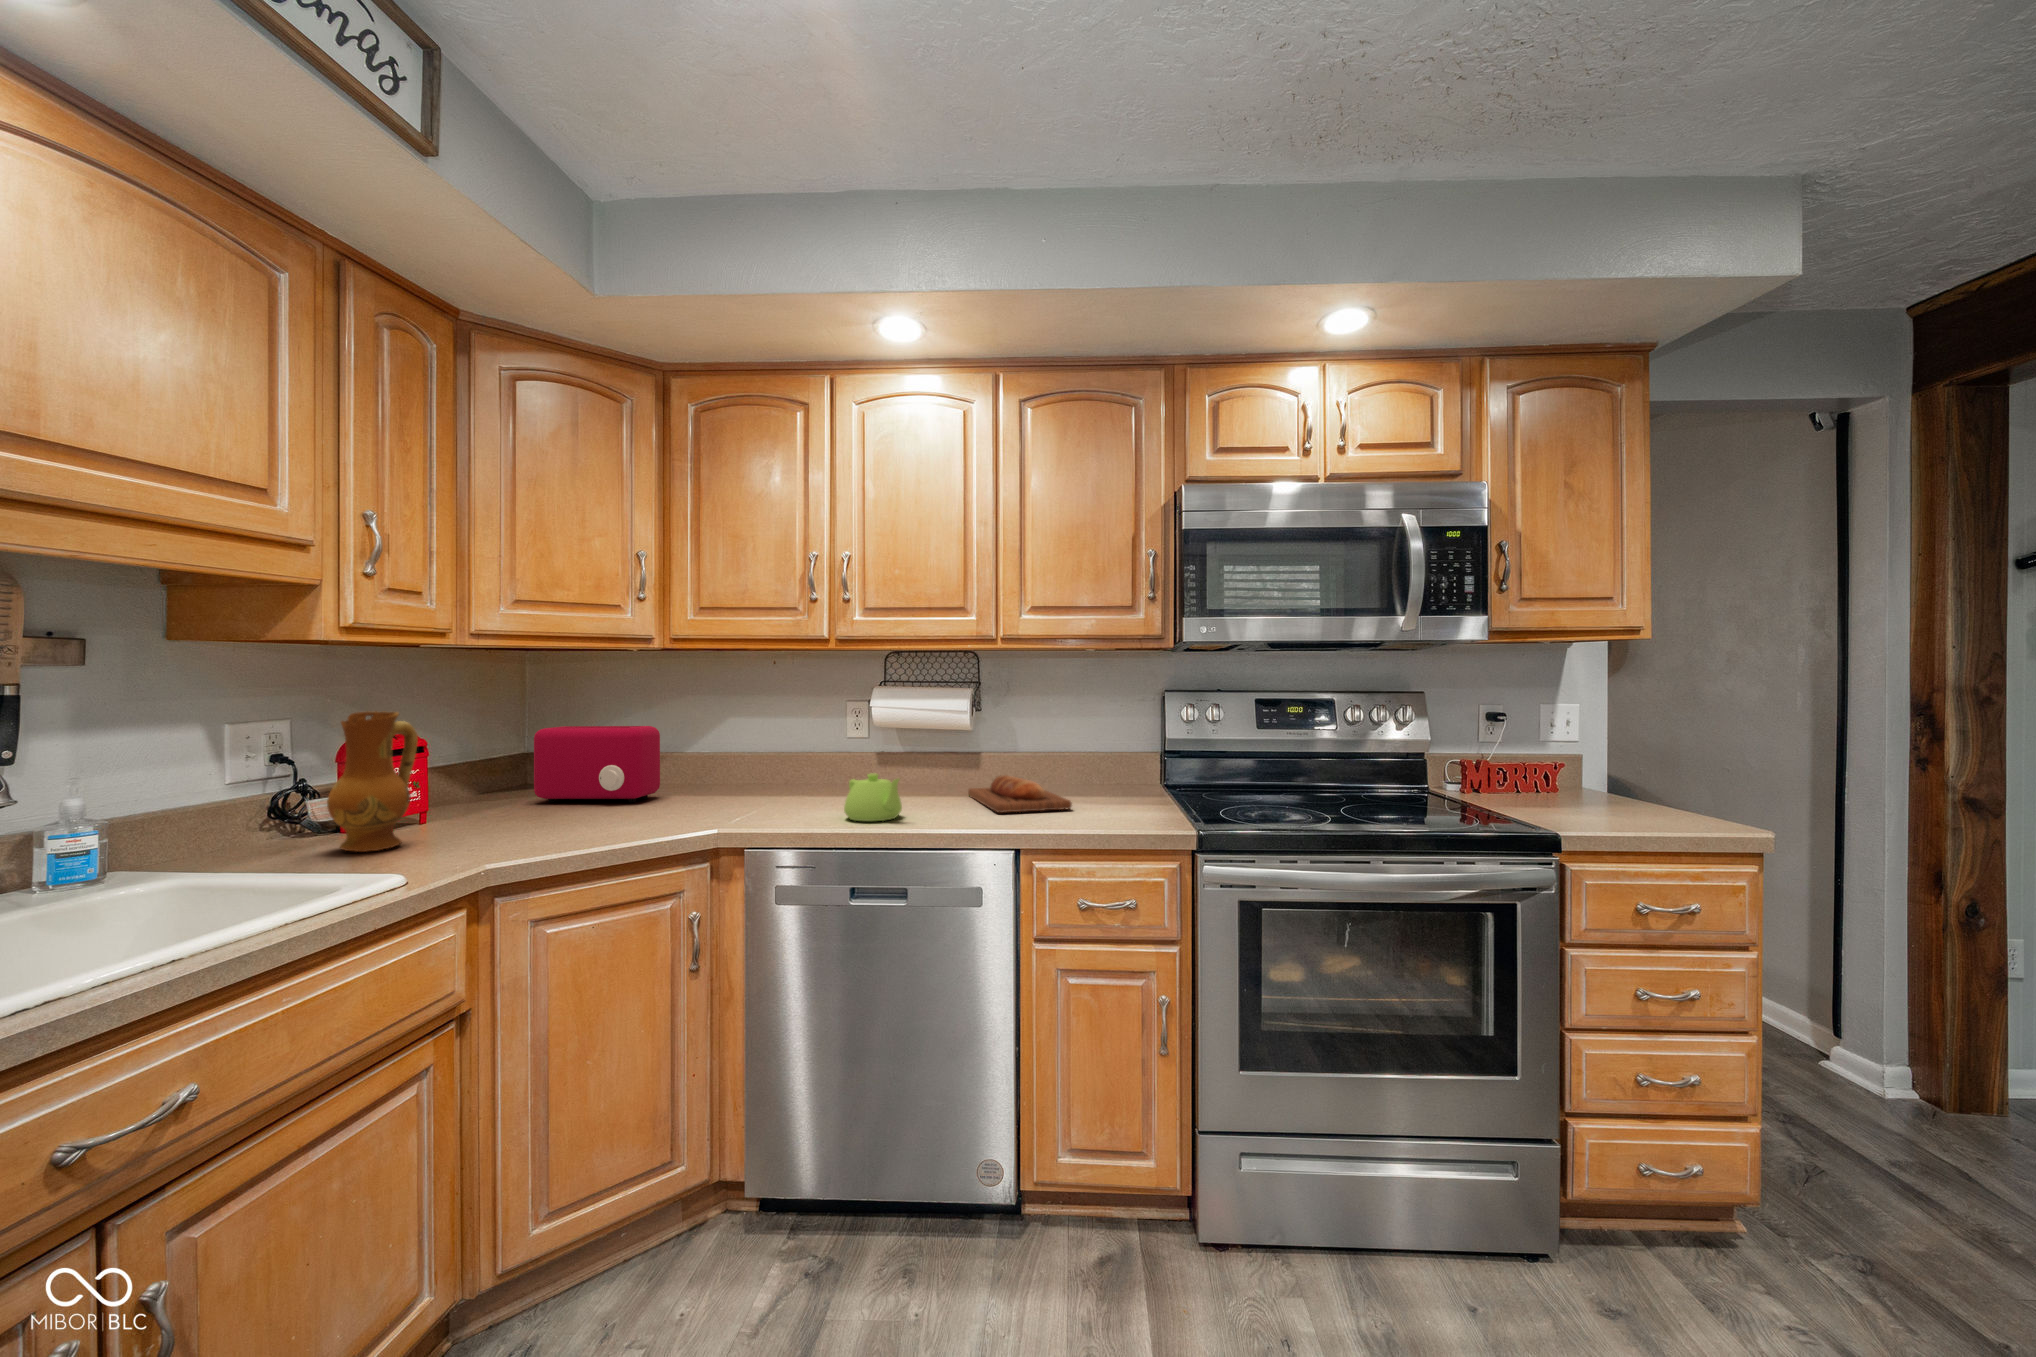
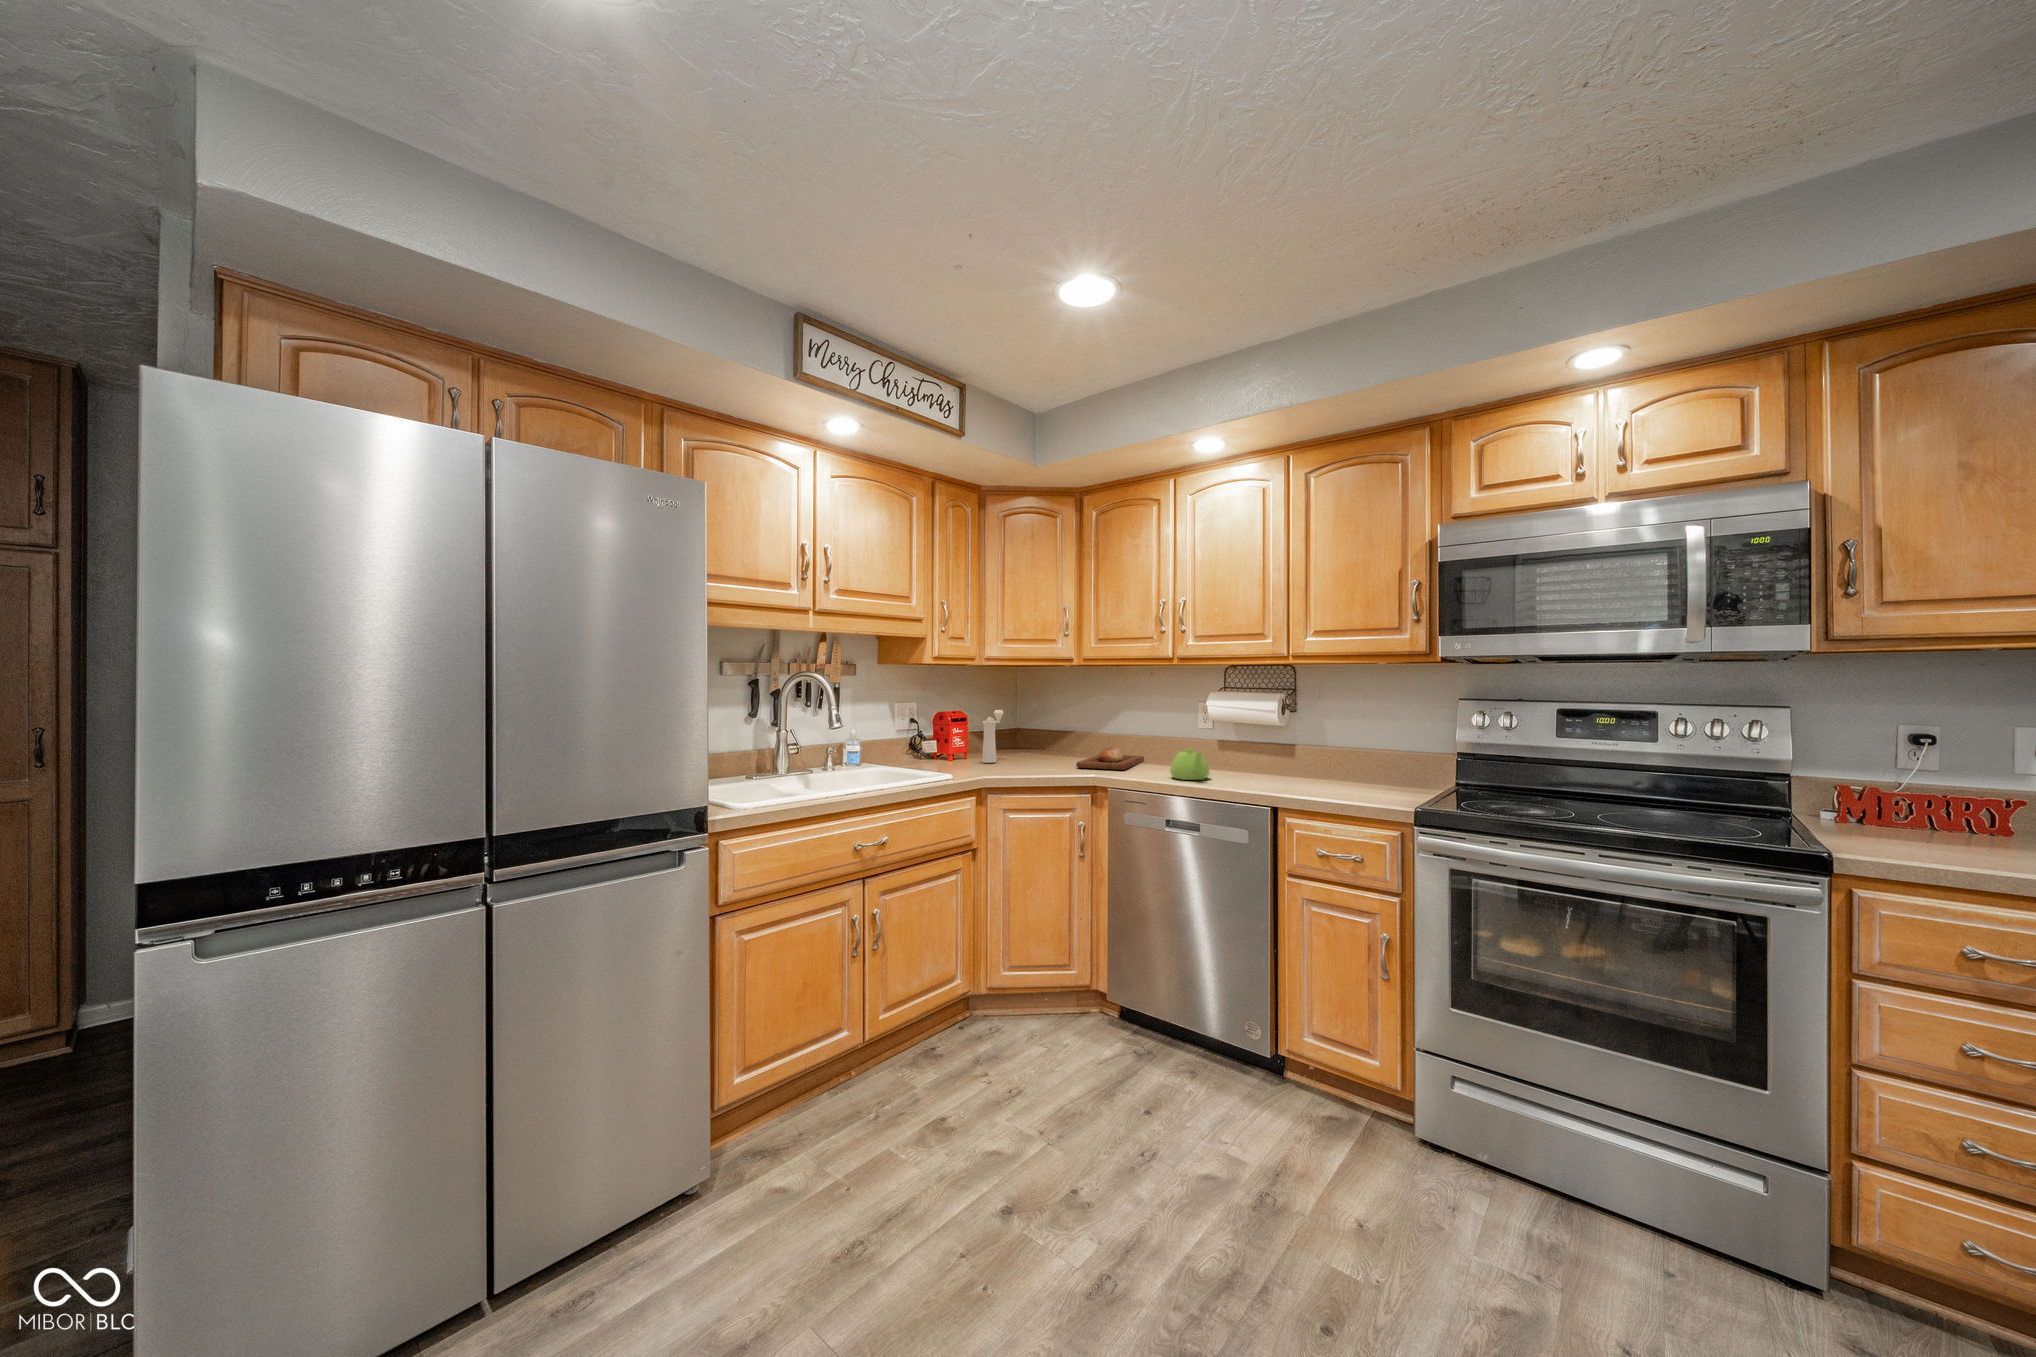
ceramic jug: present [327,712,418,852] -> none [918,699,956,768]
toaster: present [534,726,660,802] -> none [1024,710,1089,757]
pepper mill: none [471,729,508,828] -> present [983,710,1004,763]
bread loaf: present [968,775,1072,813] -> present [1076,747,1144,770]

